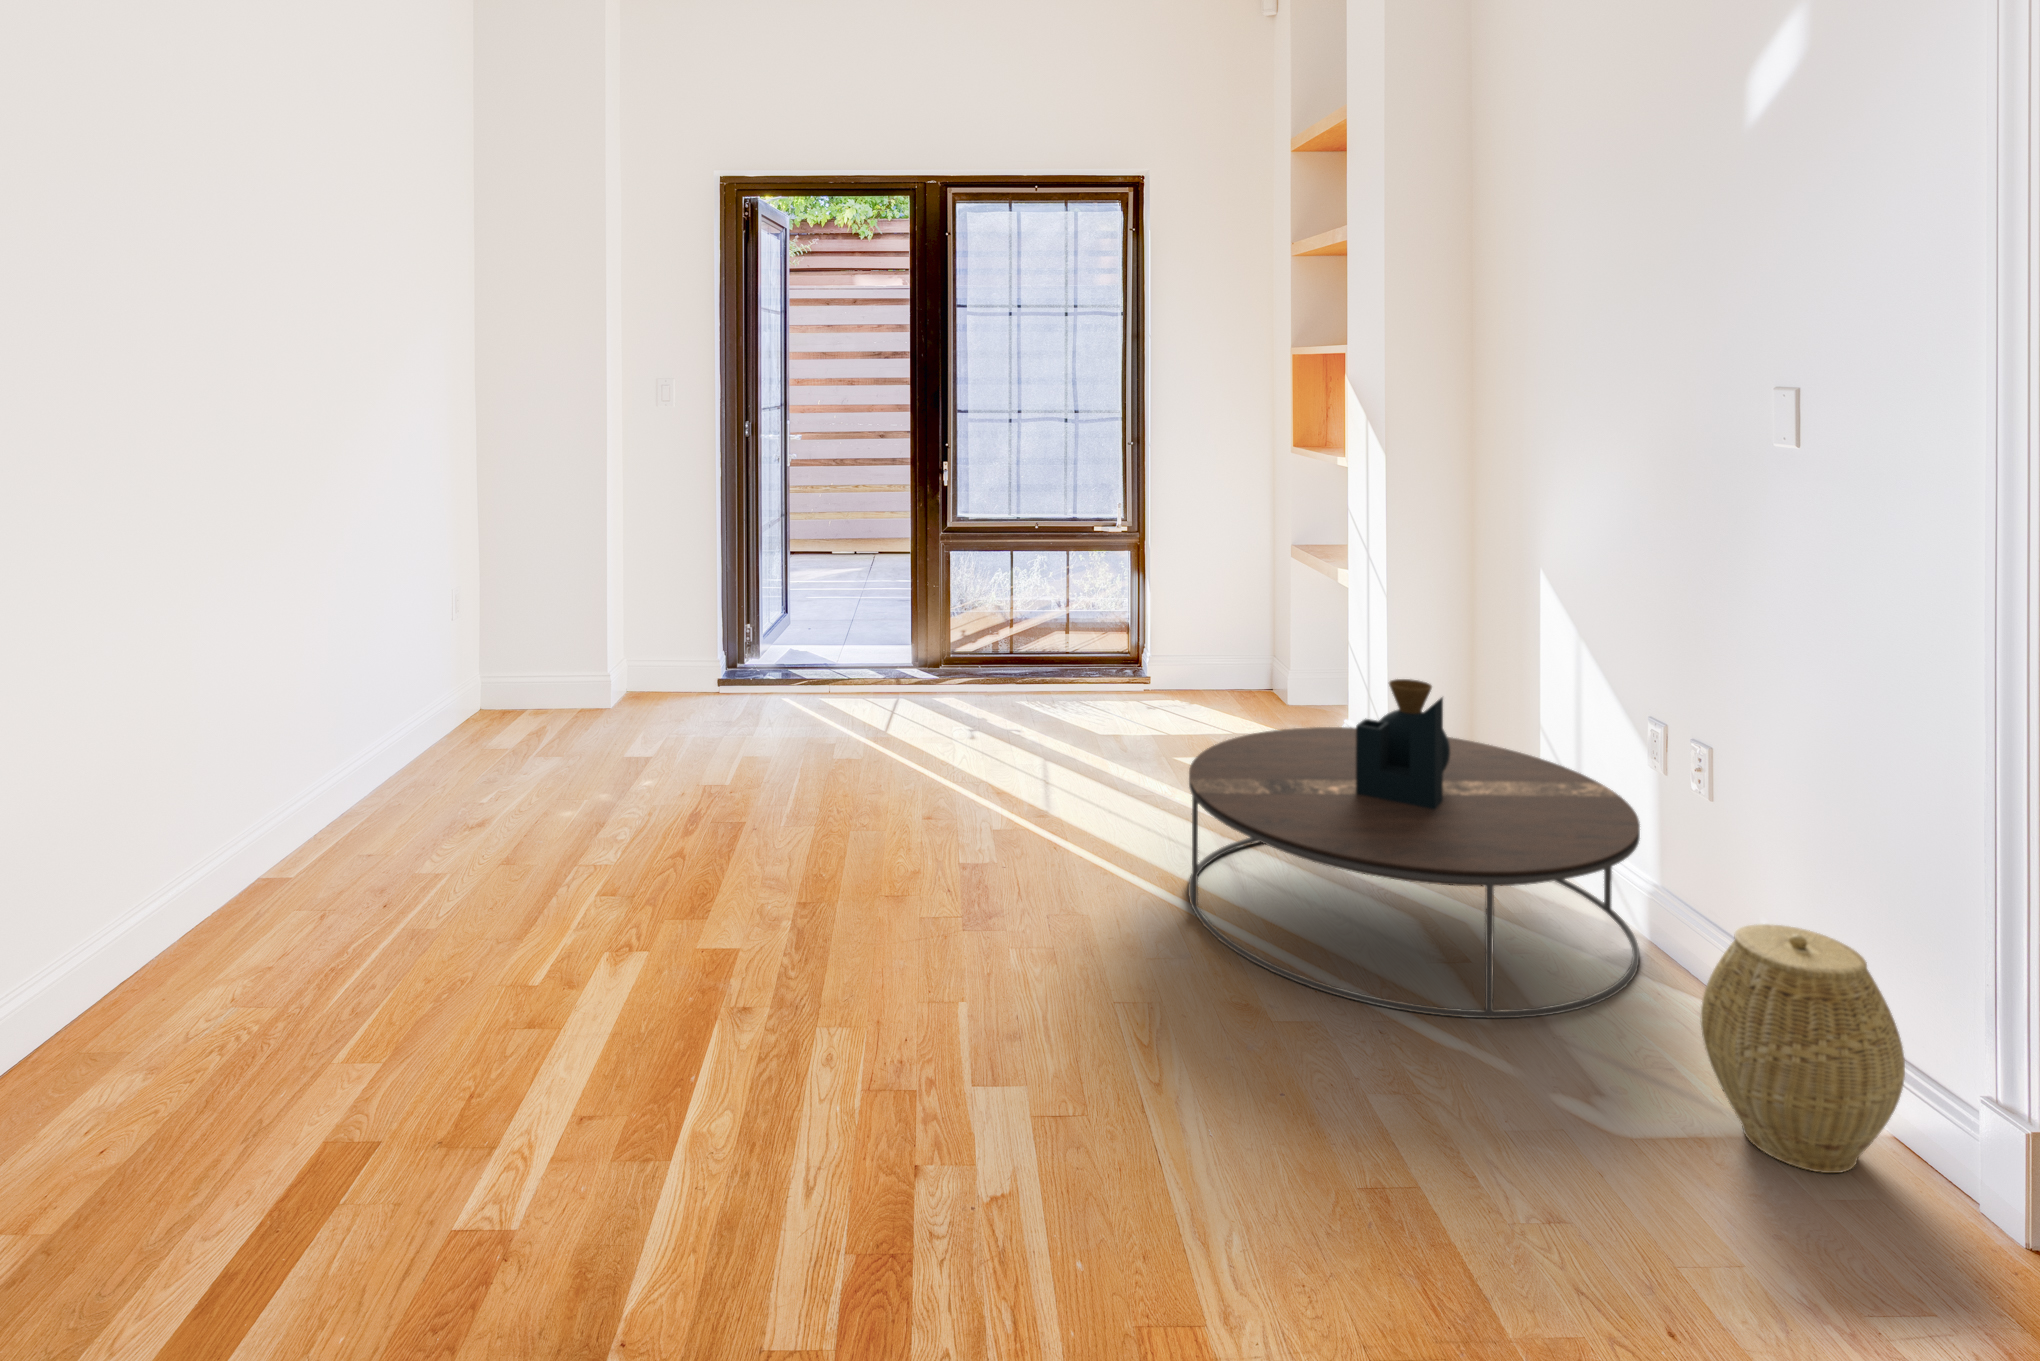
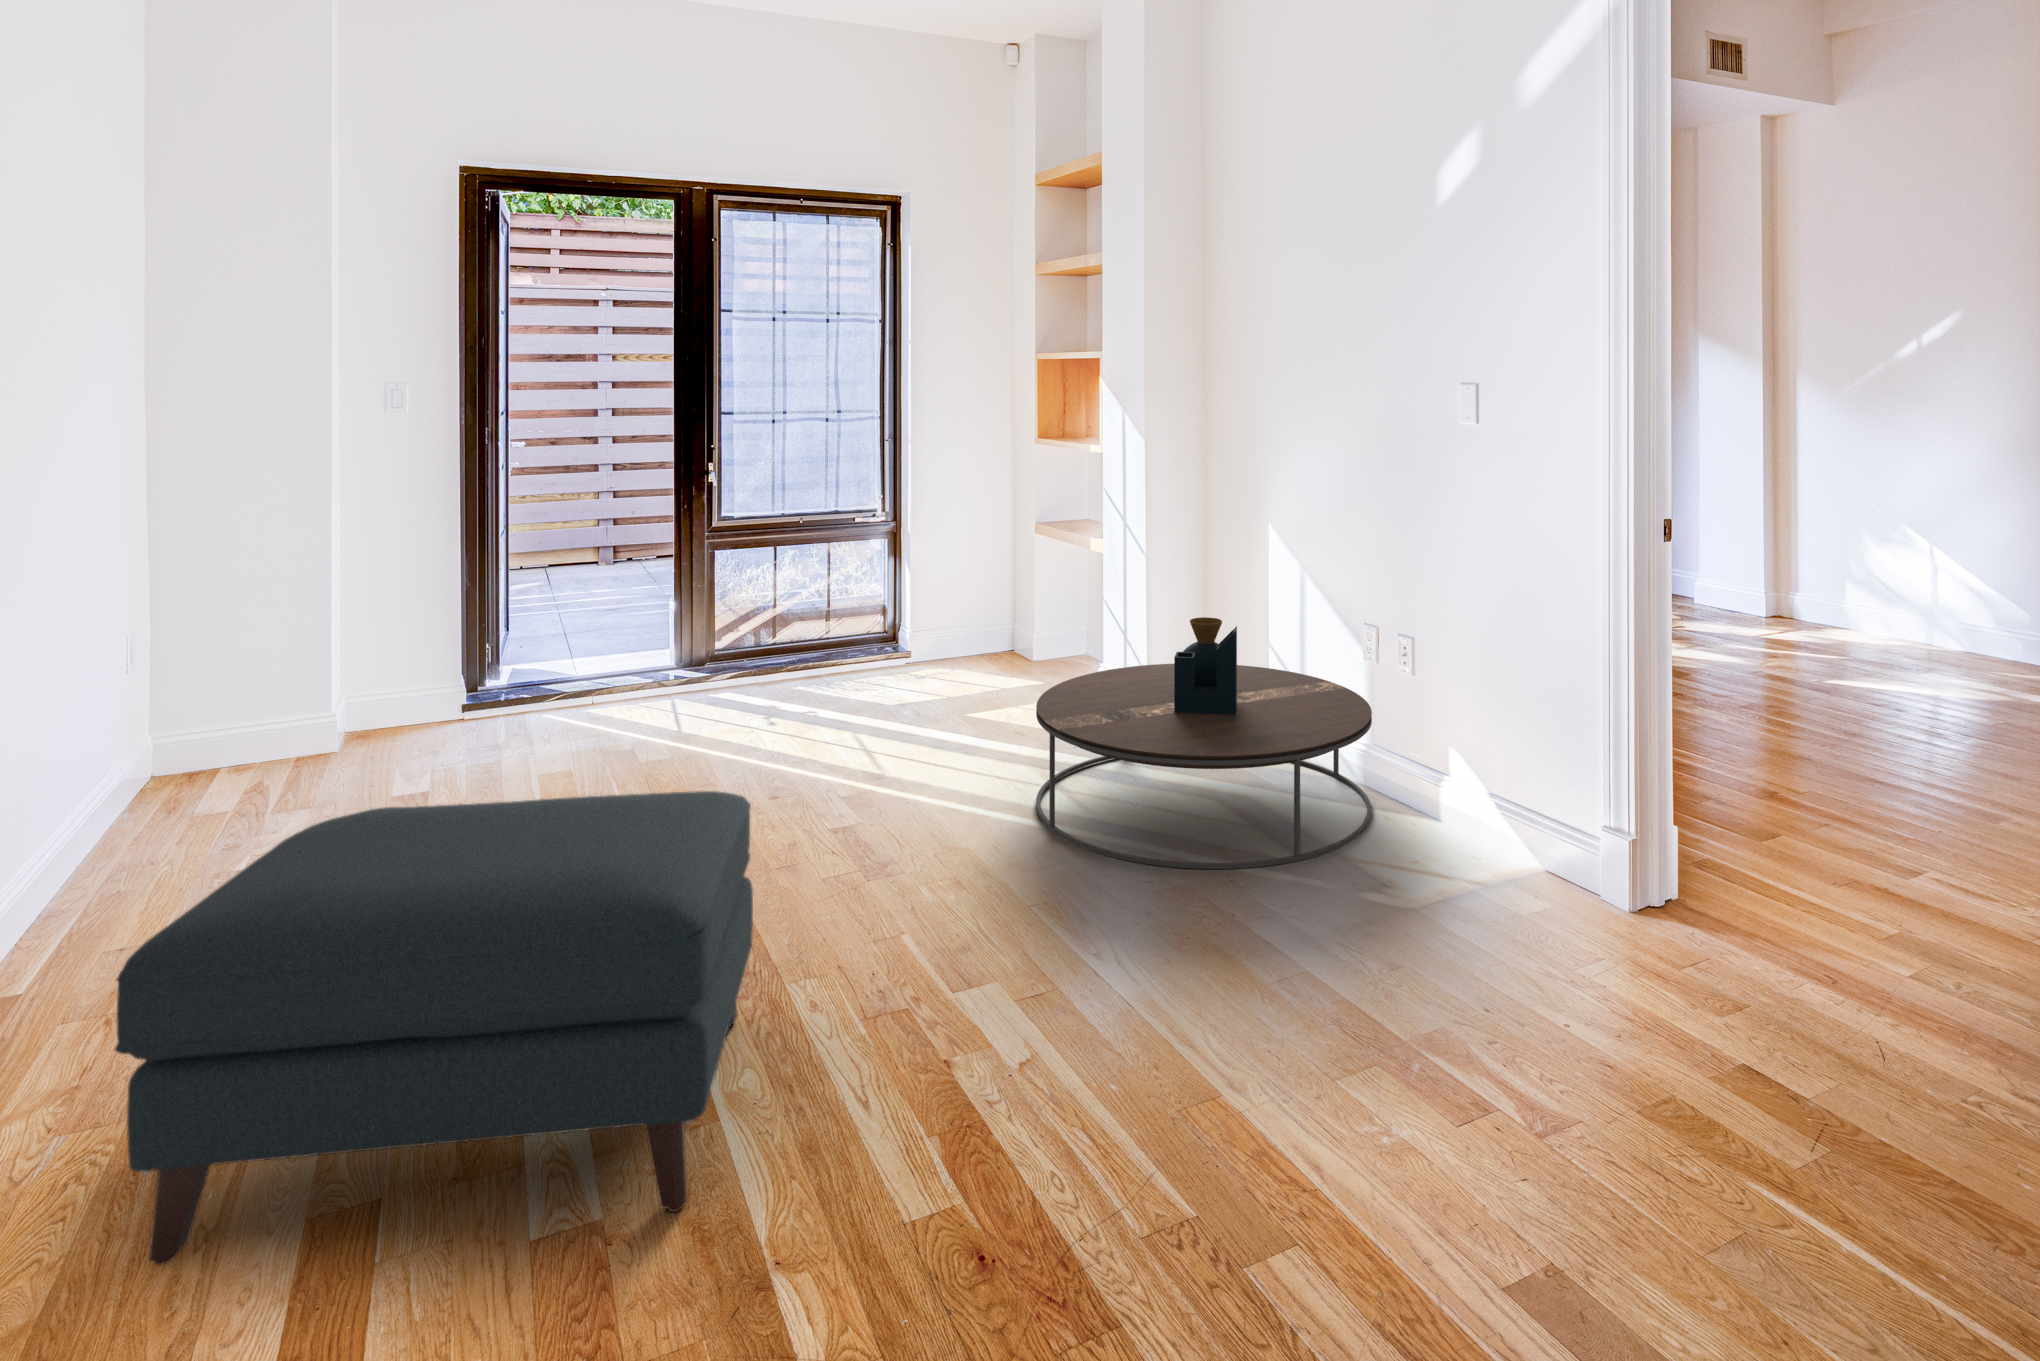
ottoman: none [161,772,764,1251] -> present [115,791,753,1265]
woven basket: present [1701,924,1905,1173] -> none [1448,749,1567,906]

